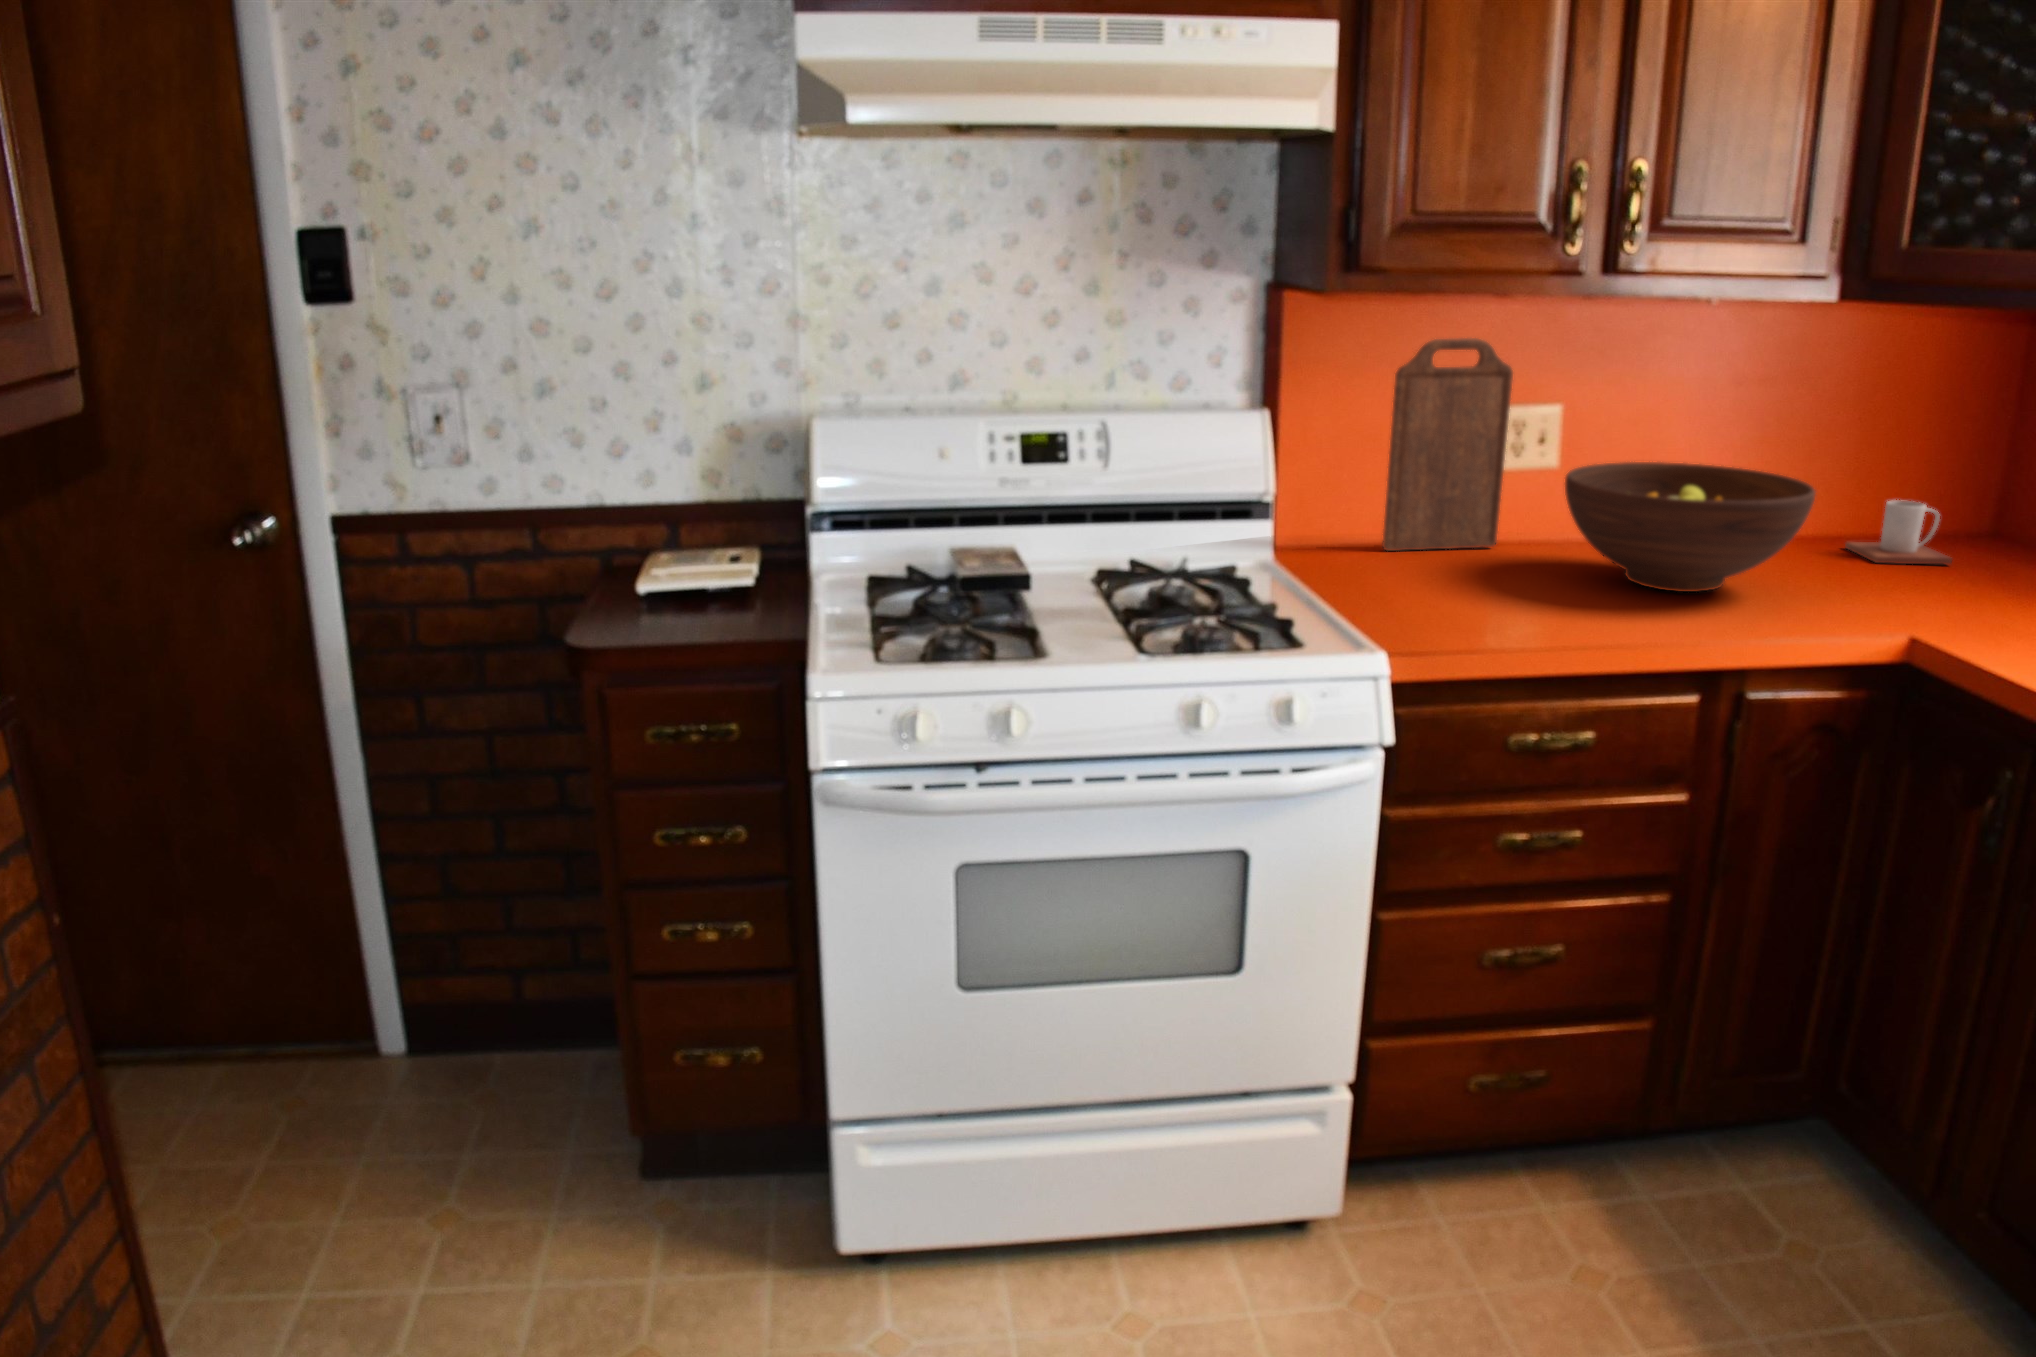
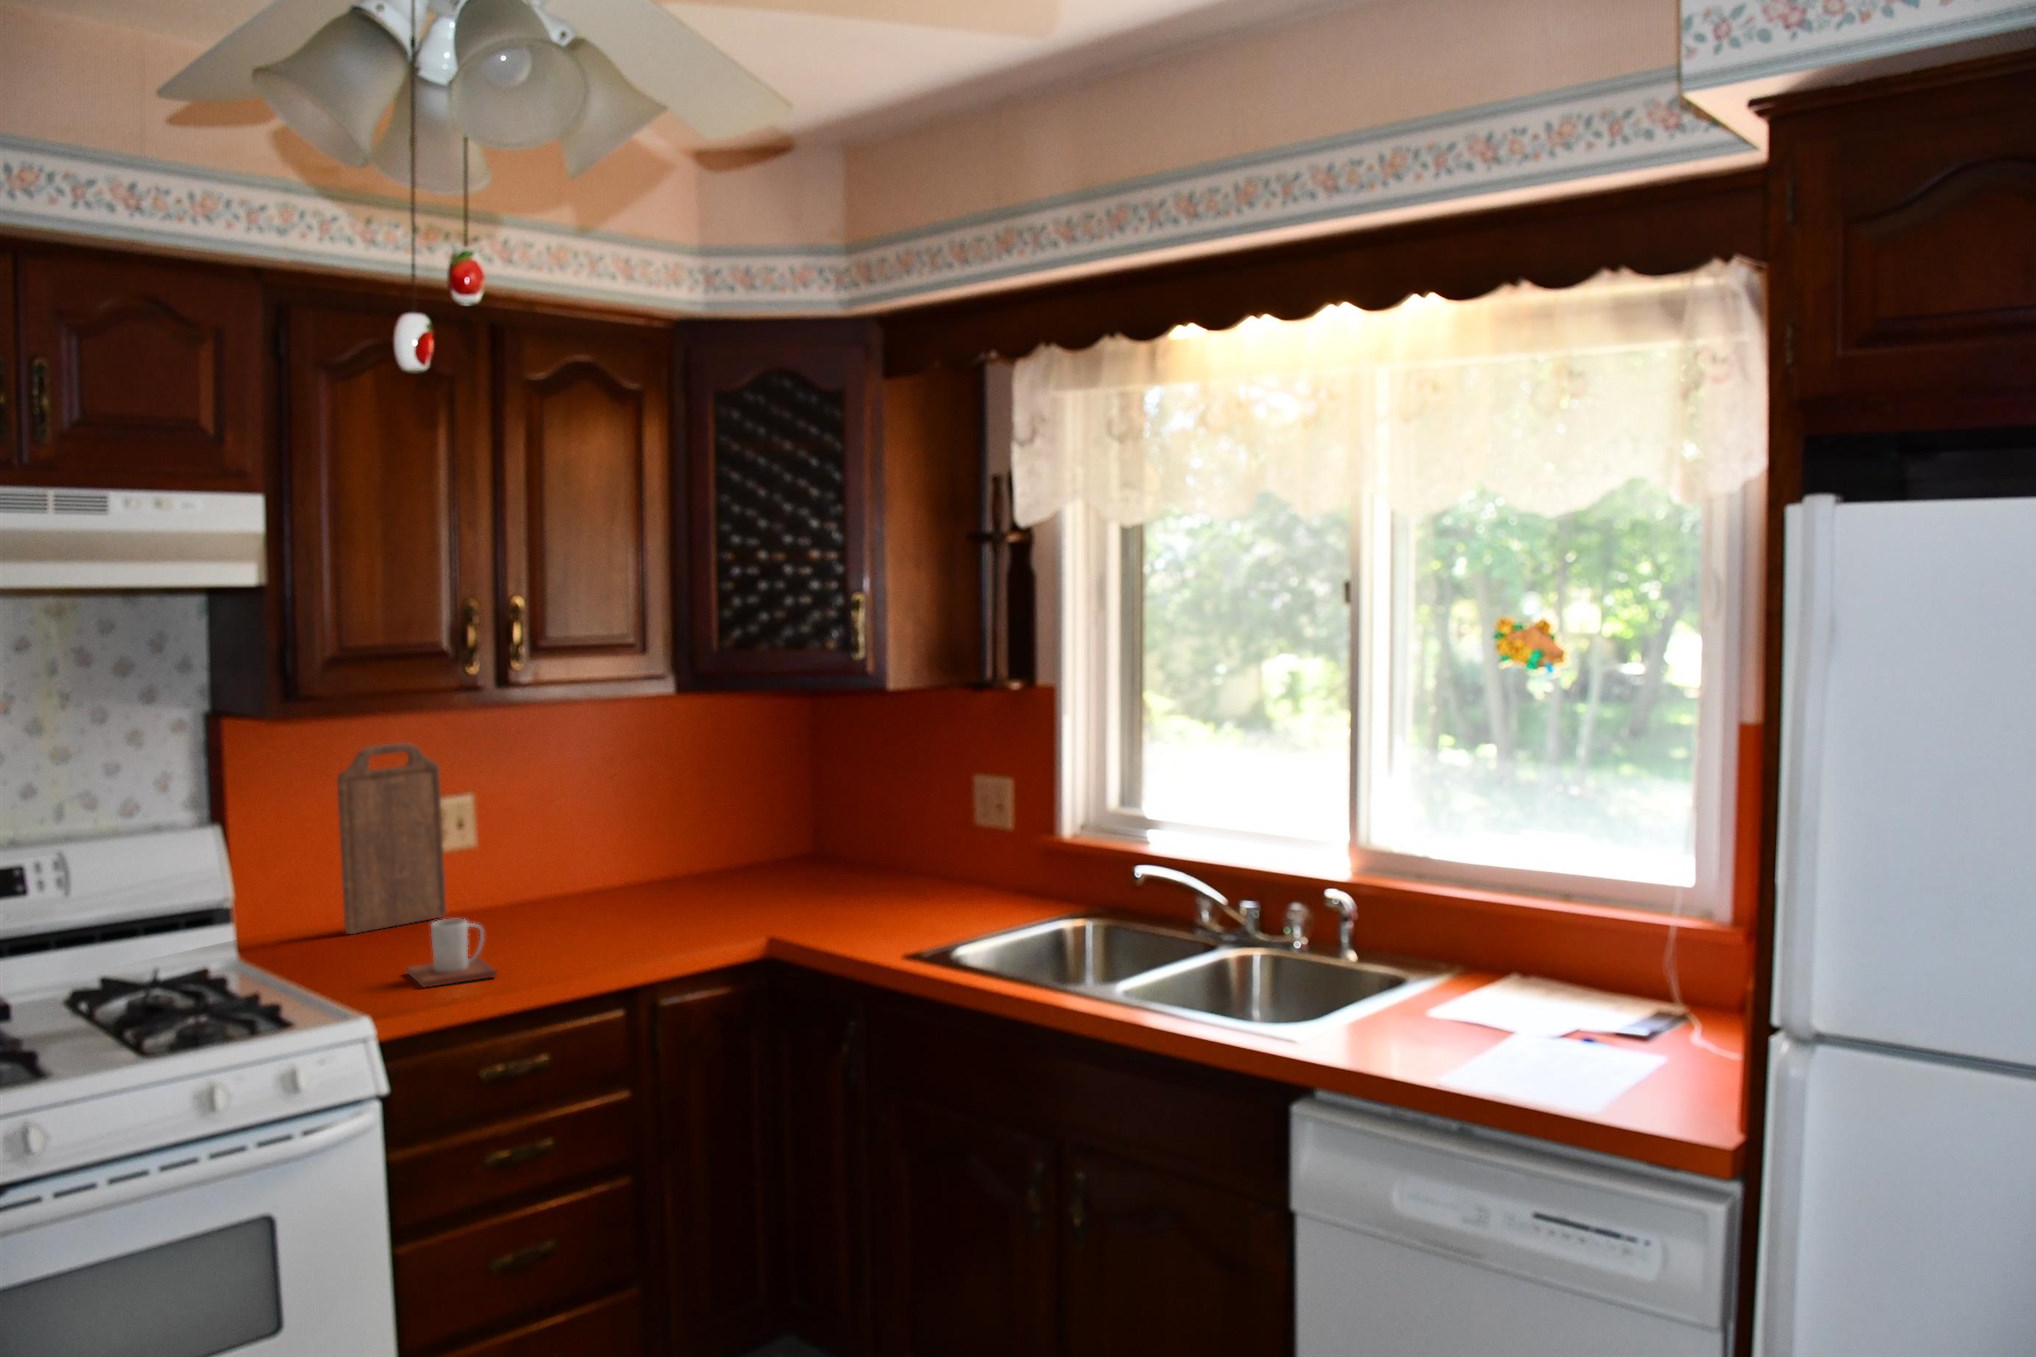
fruit bowl: present [1565,462,1815,592] -> none [496,825,684,930]
mug: present [1845,500,1952,564] -> present [407,919,497,987]

